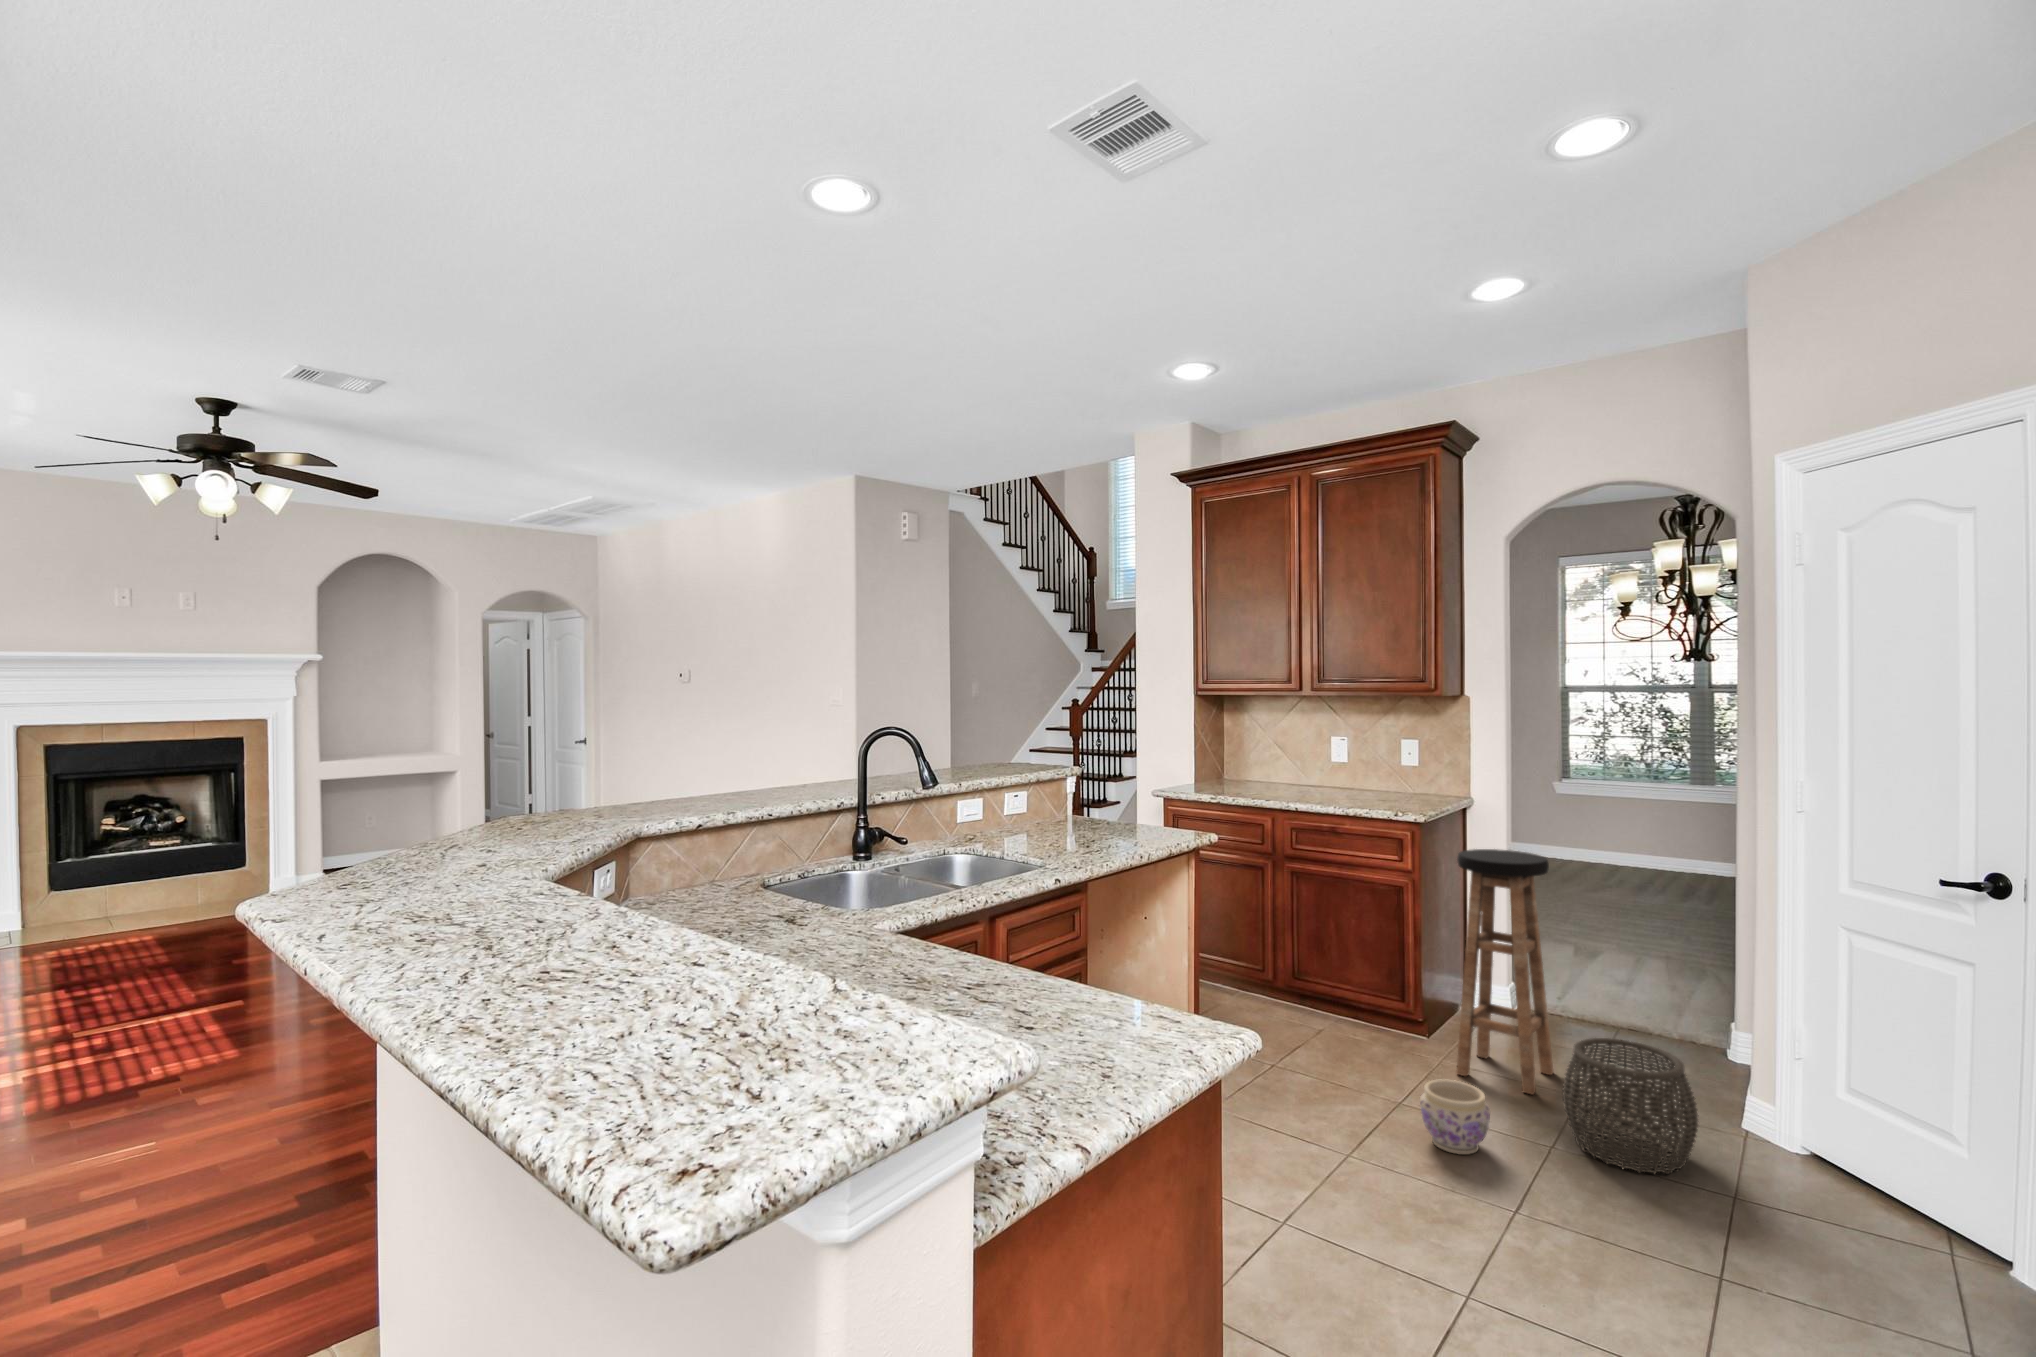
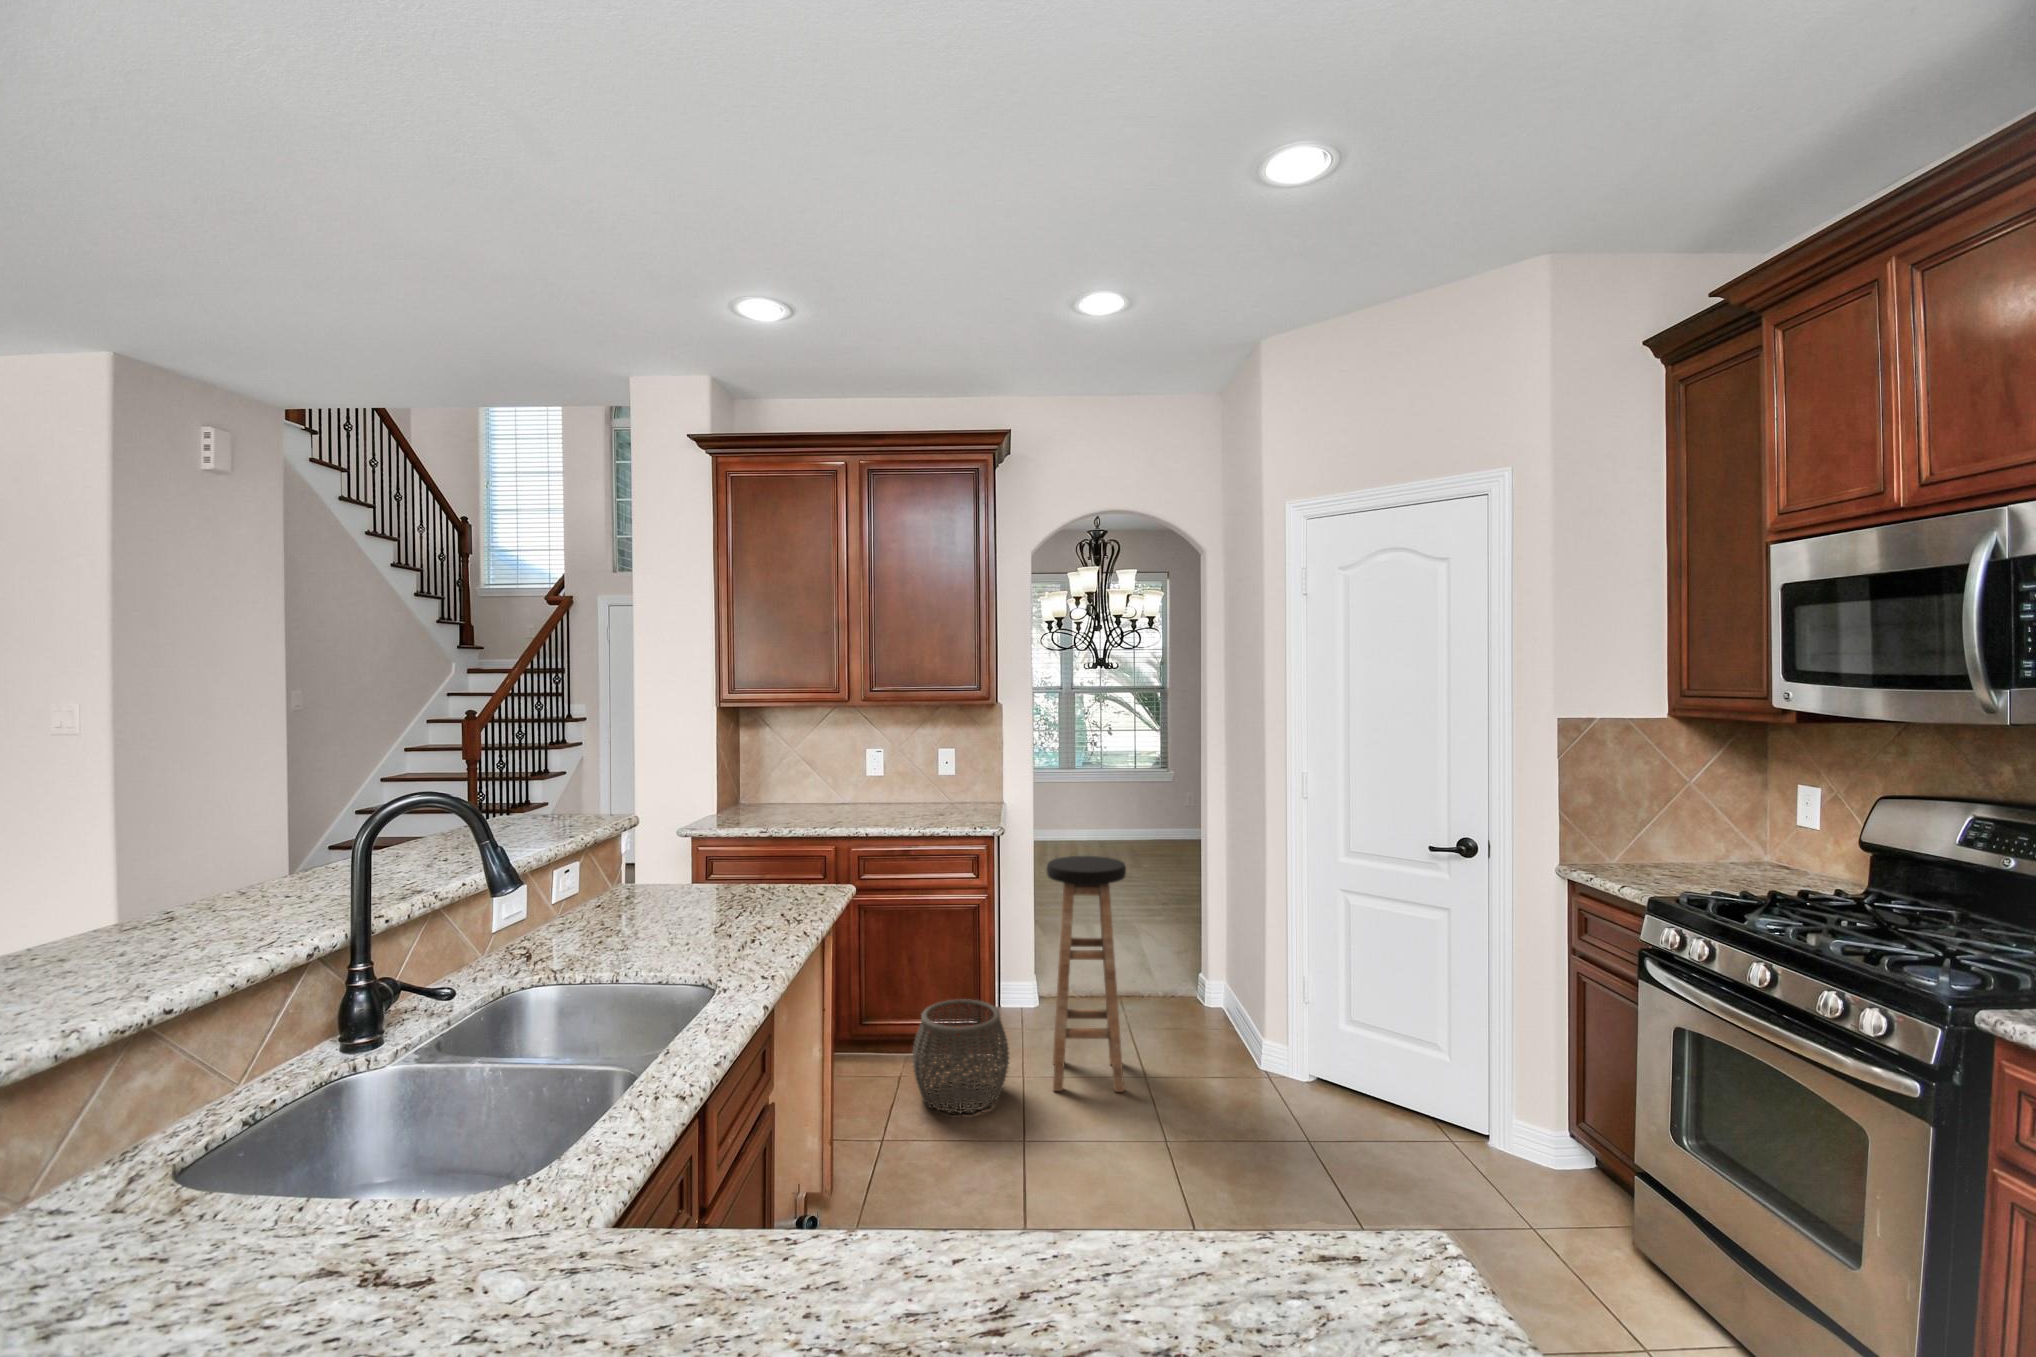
woven basket: present [1563,1038,1698,1174] -> present [912,999,1009,1113]
planter: present [1420,1079,1490,1155] -> none [1080,1108,1146,1190]

